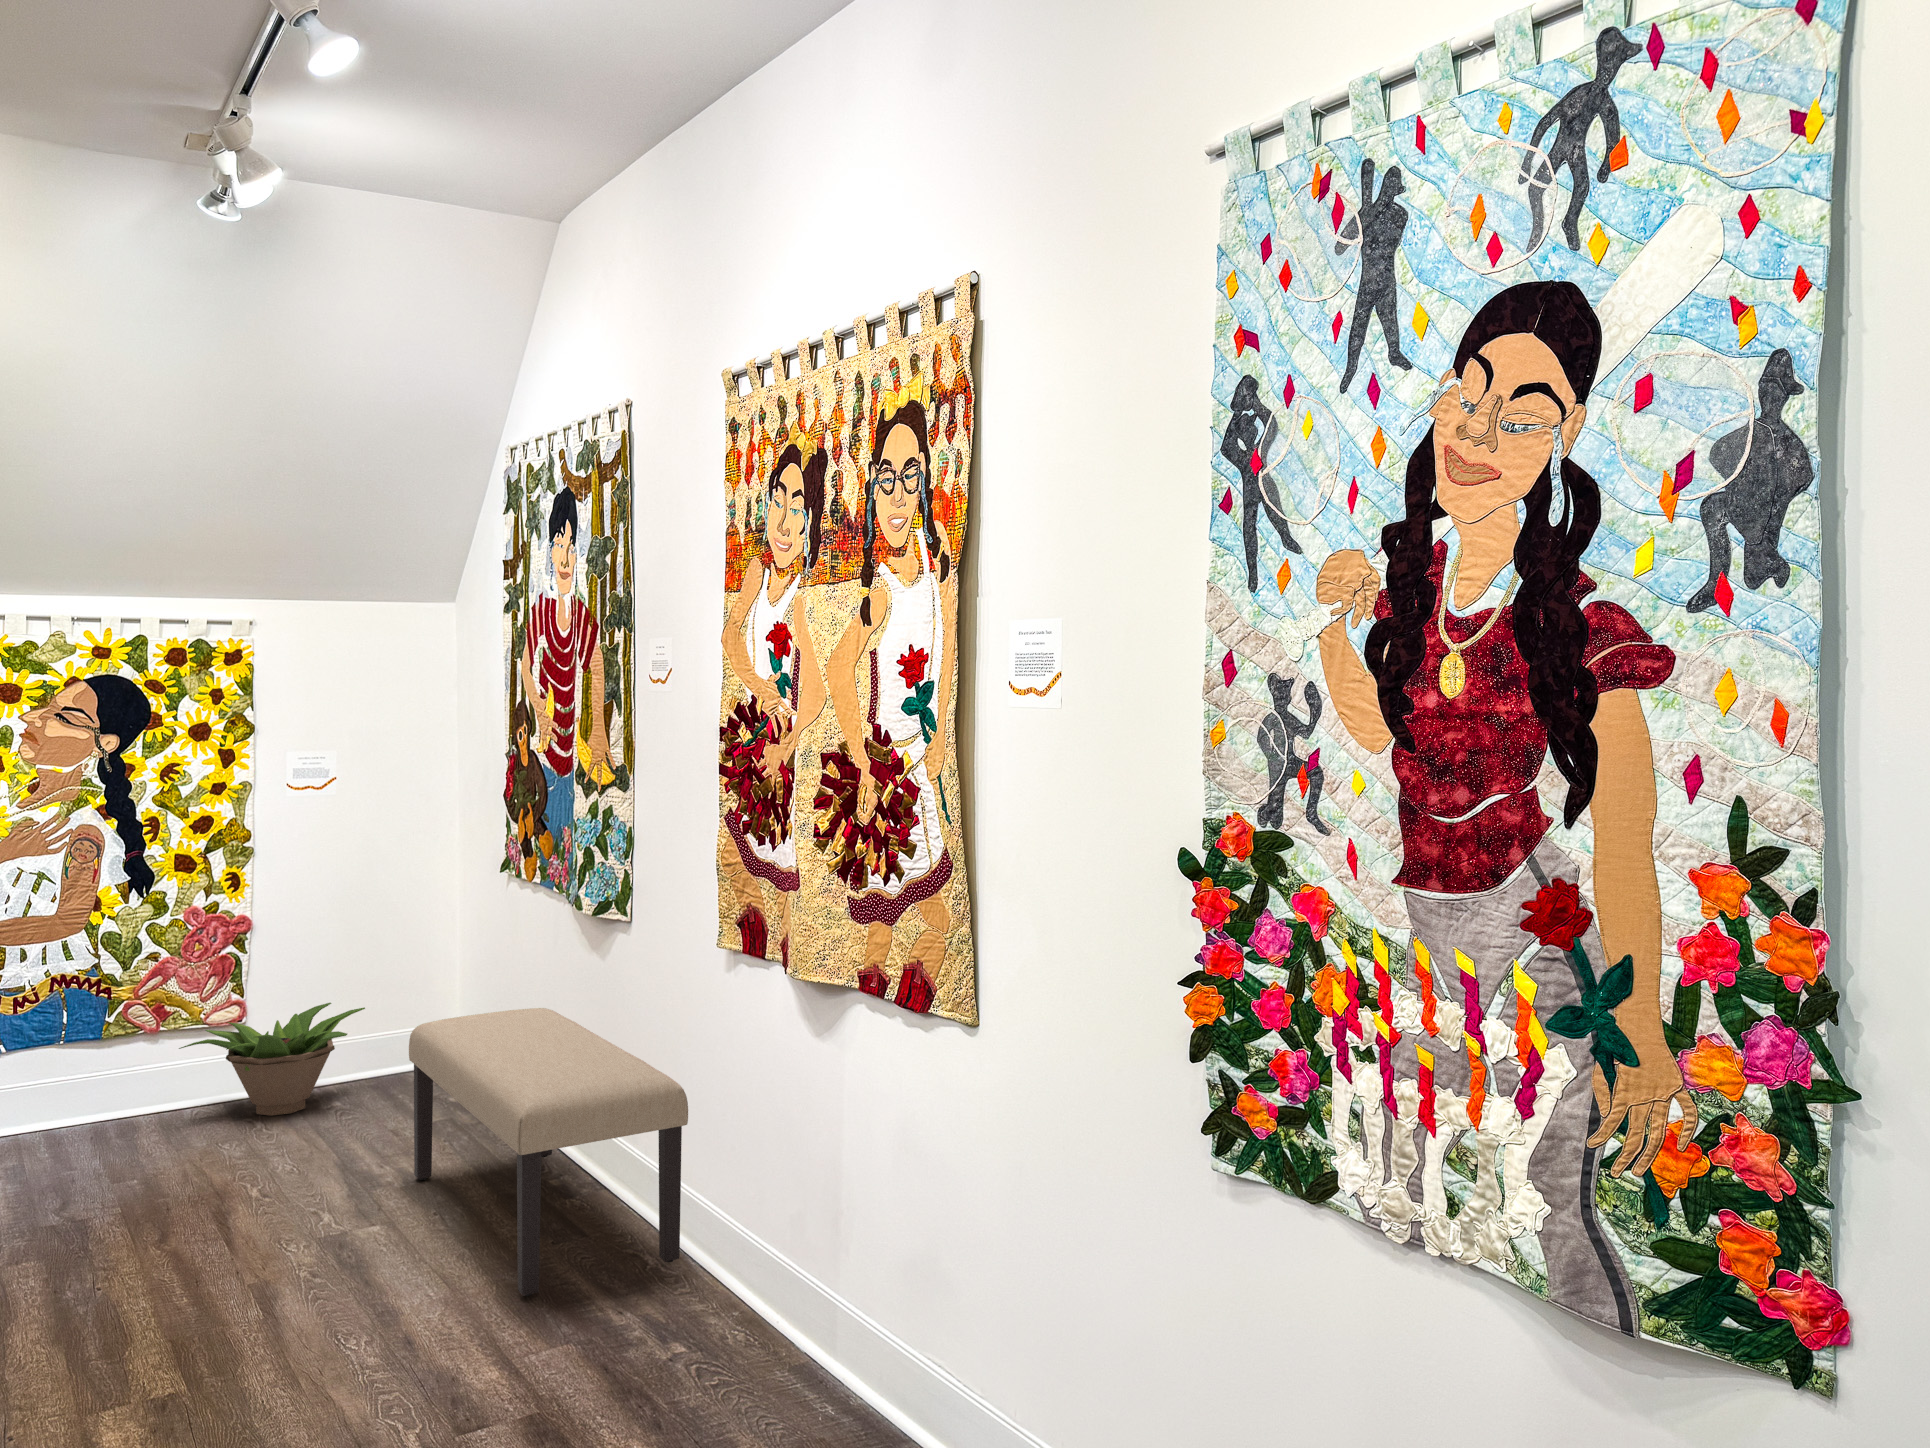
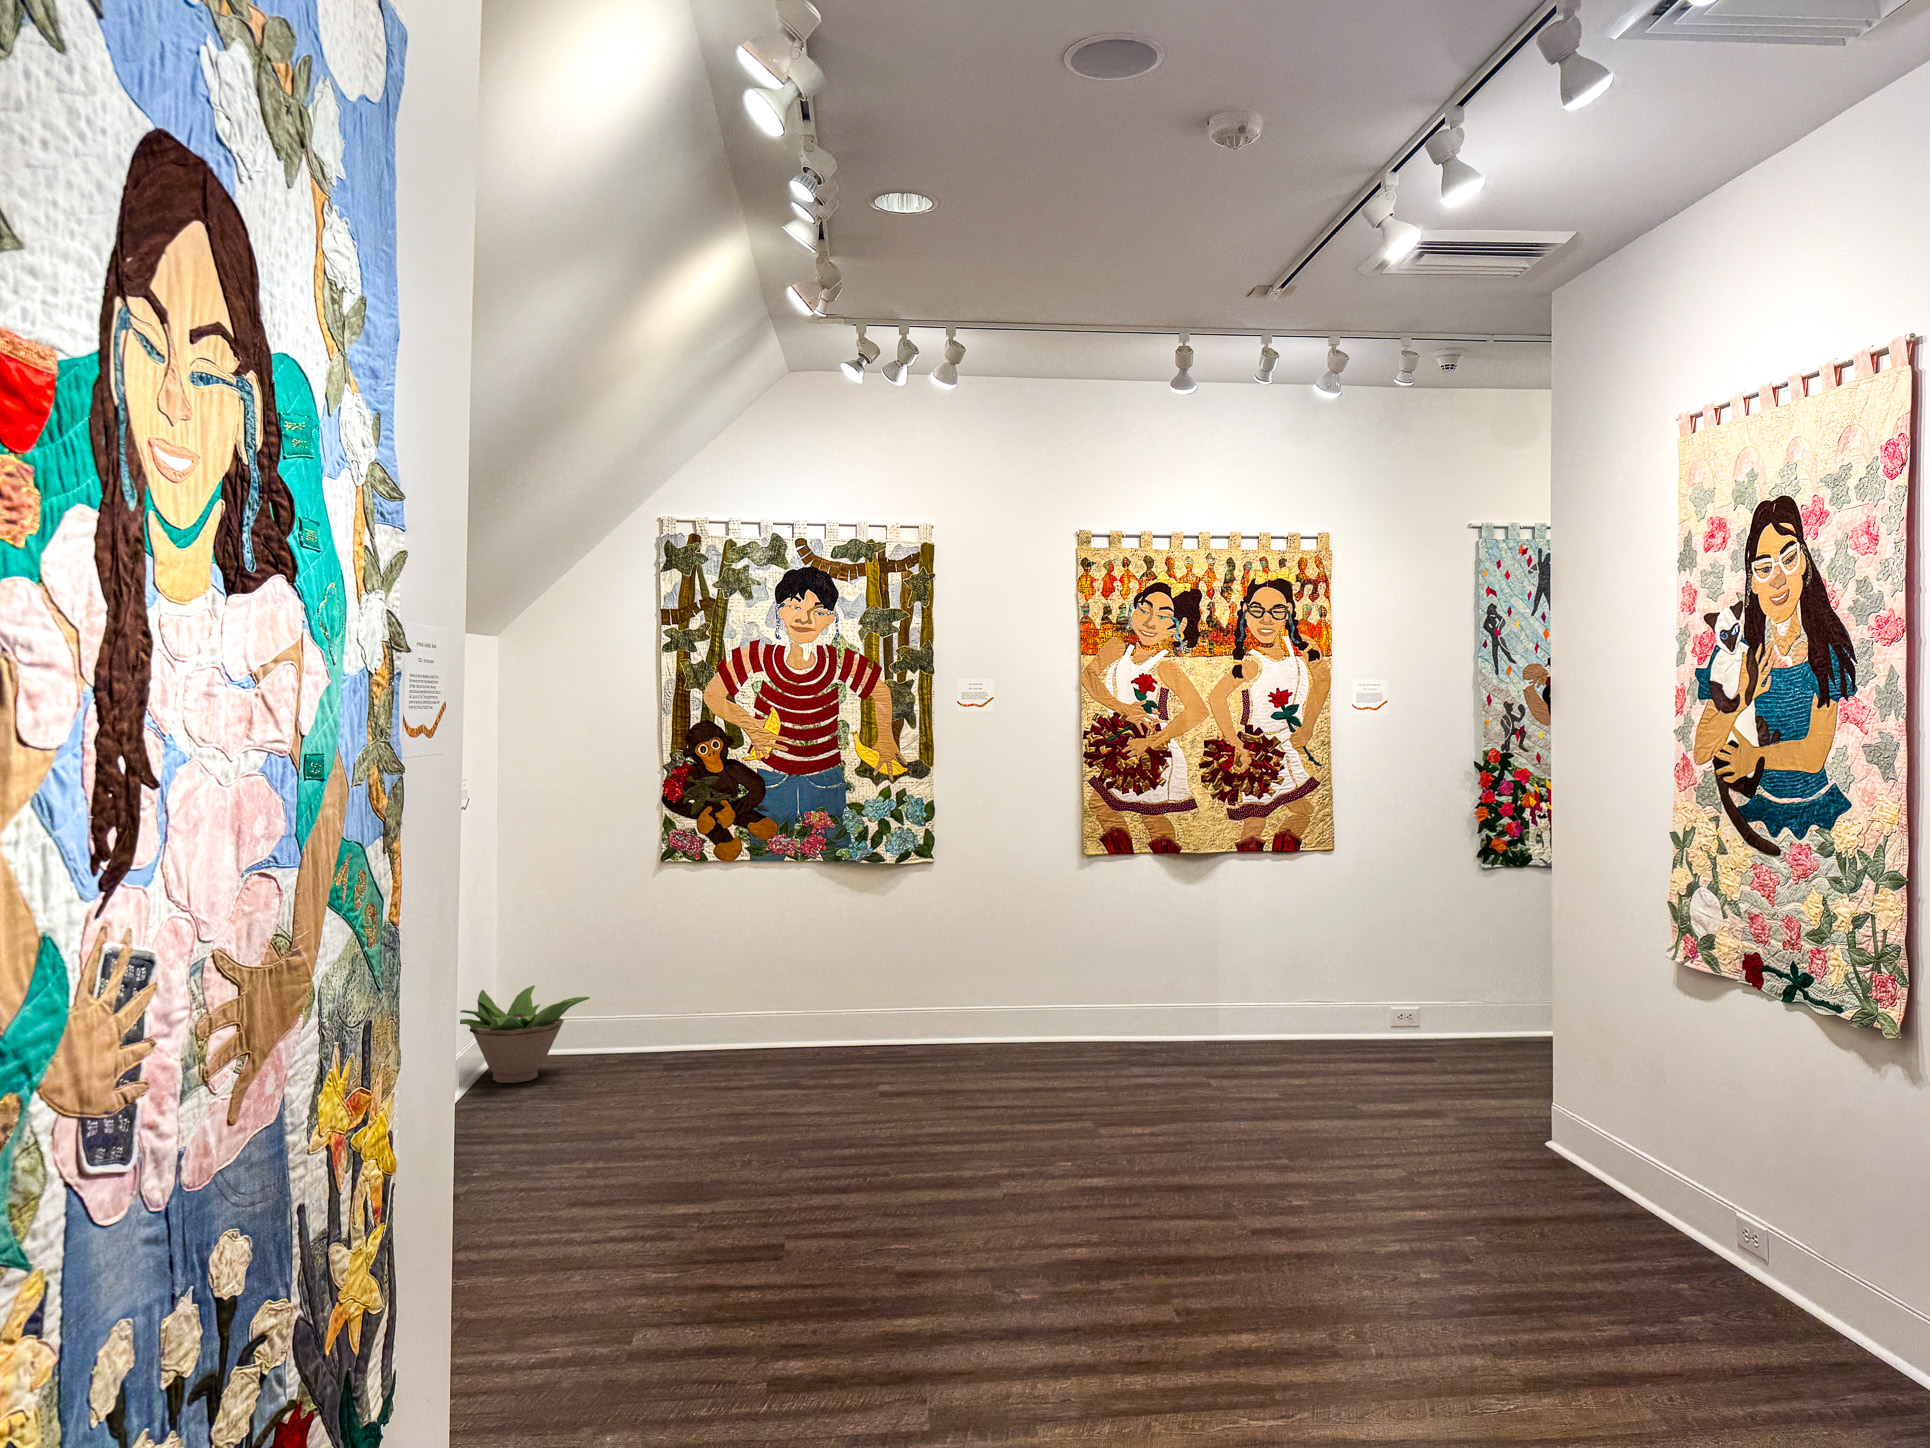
bench: present [409,1008,688,1296] -> none [782,935,1048,1066]

